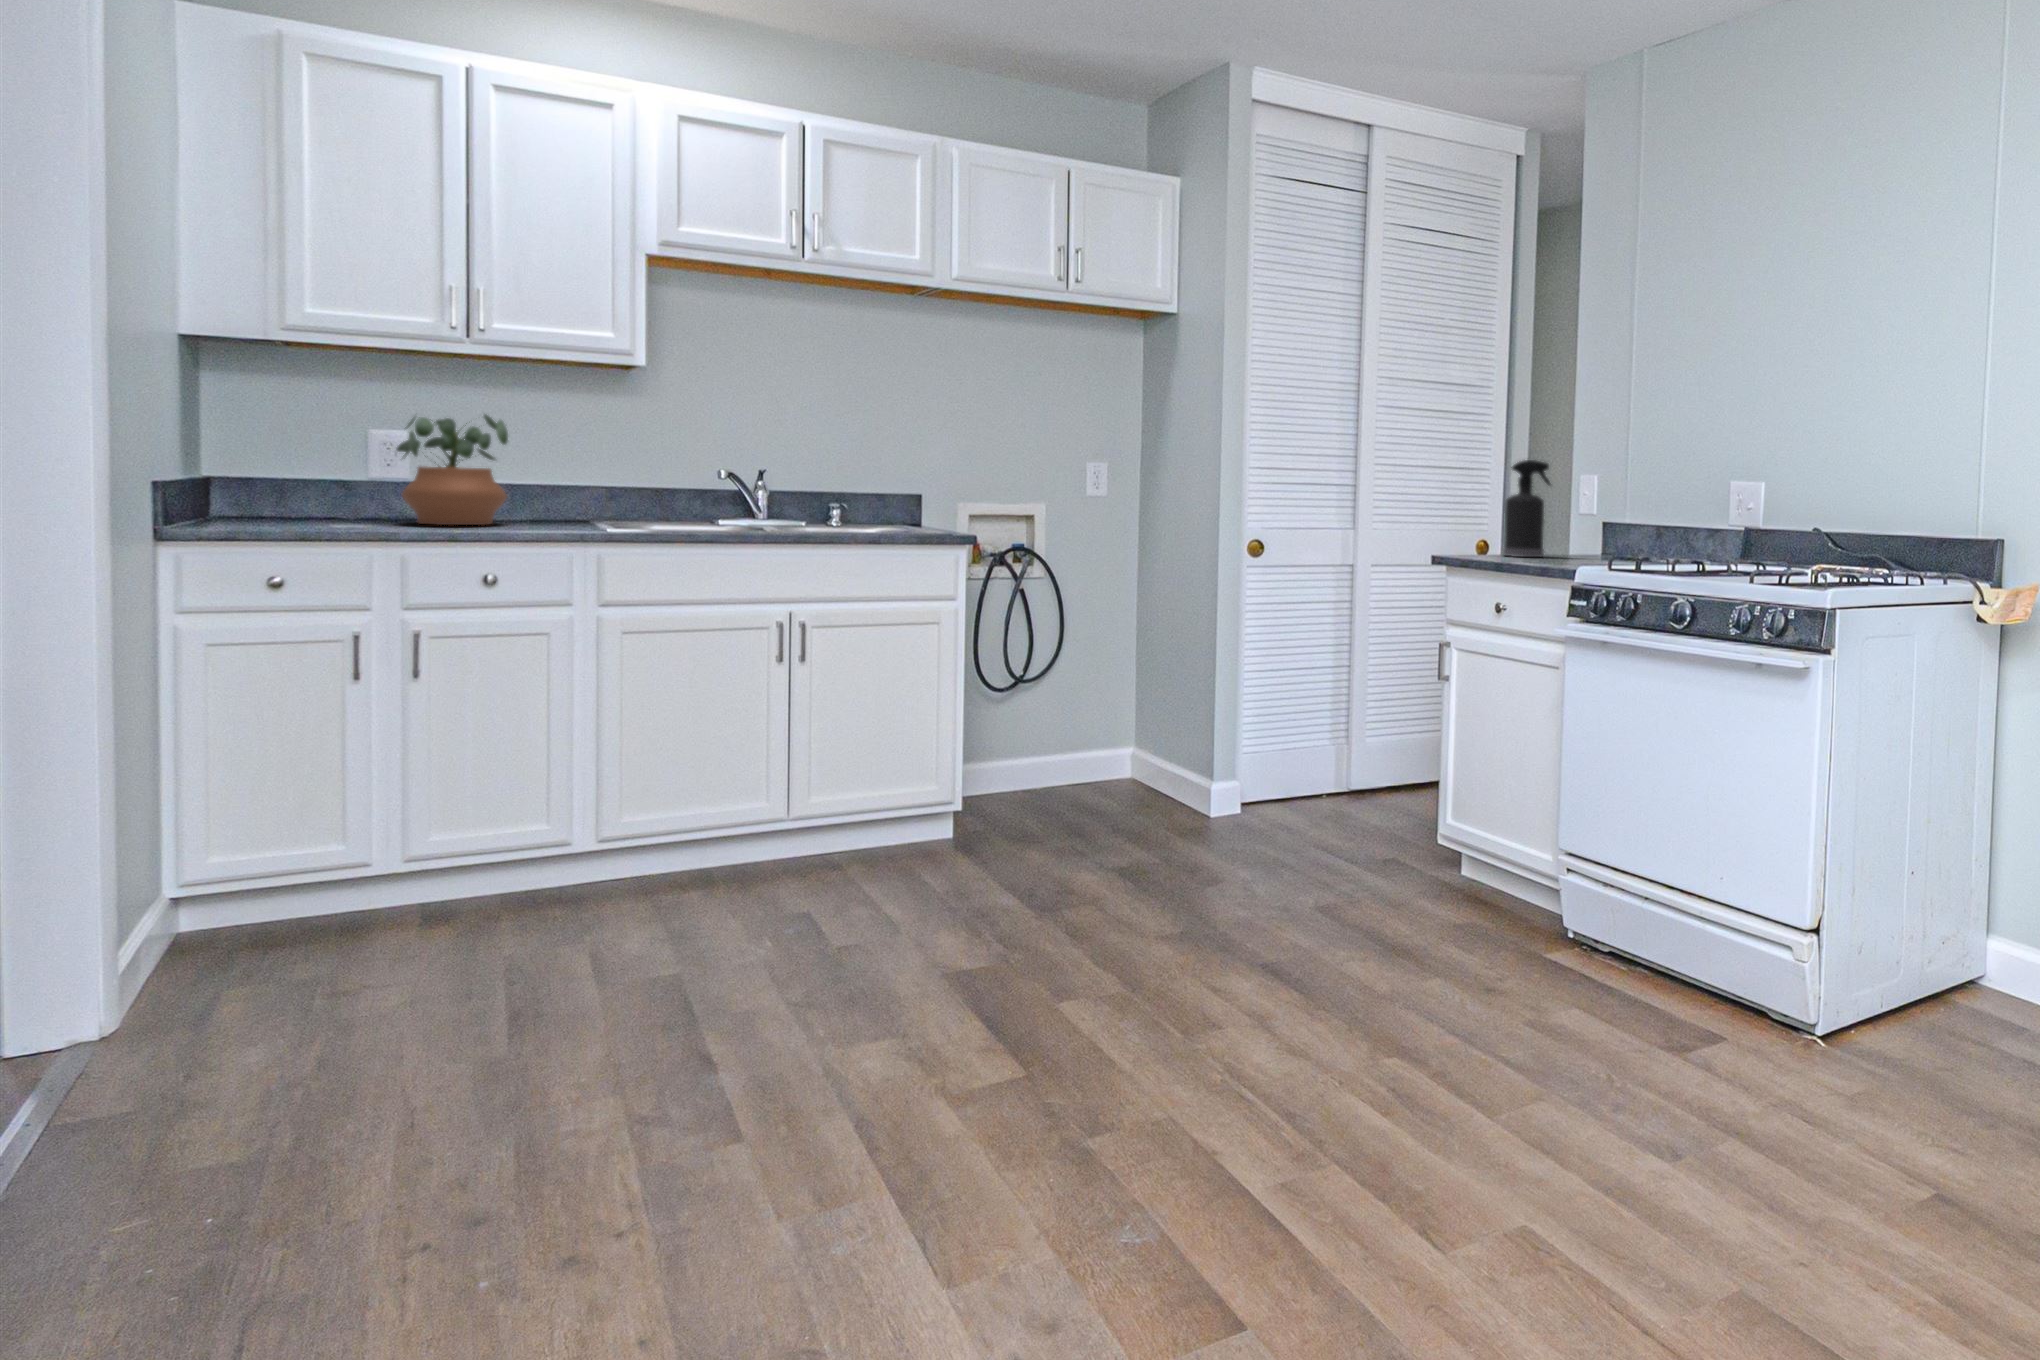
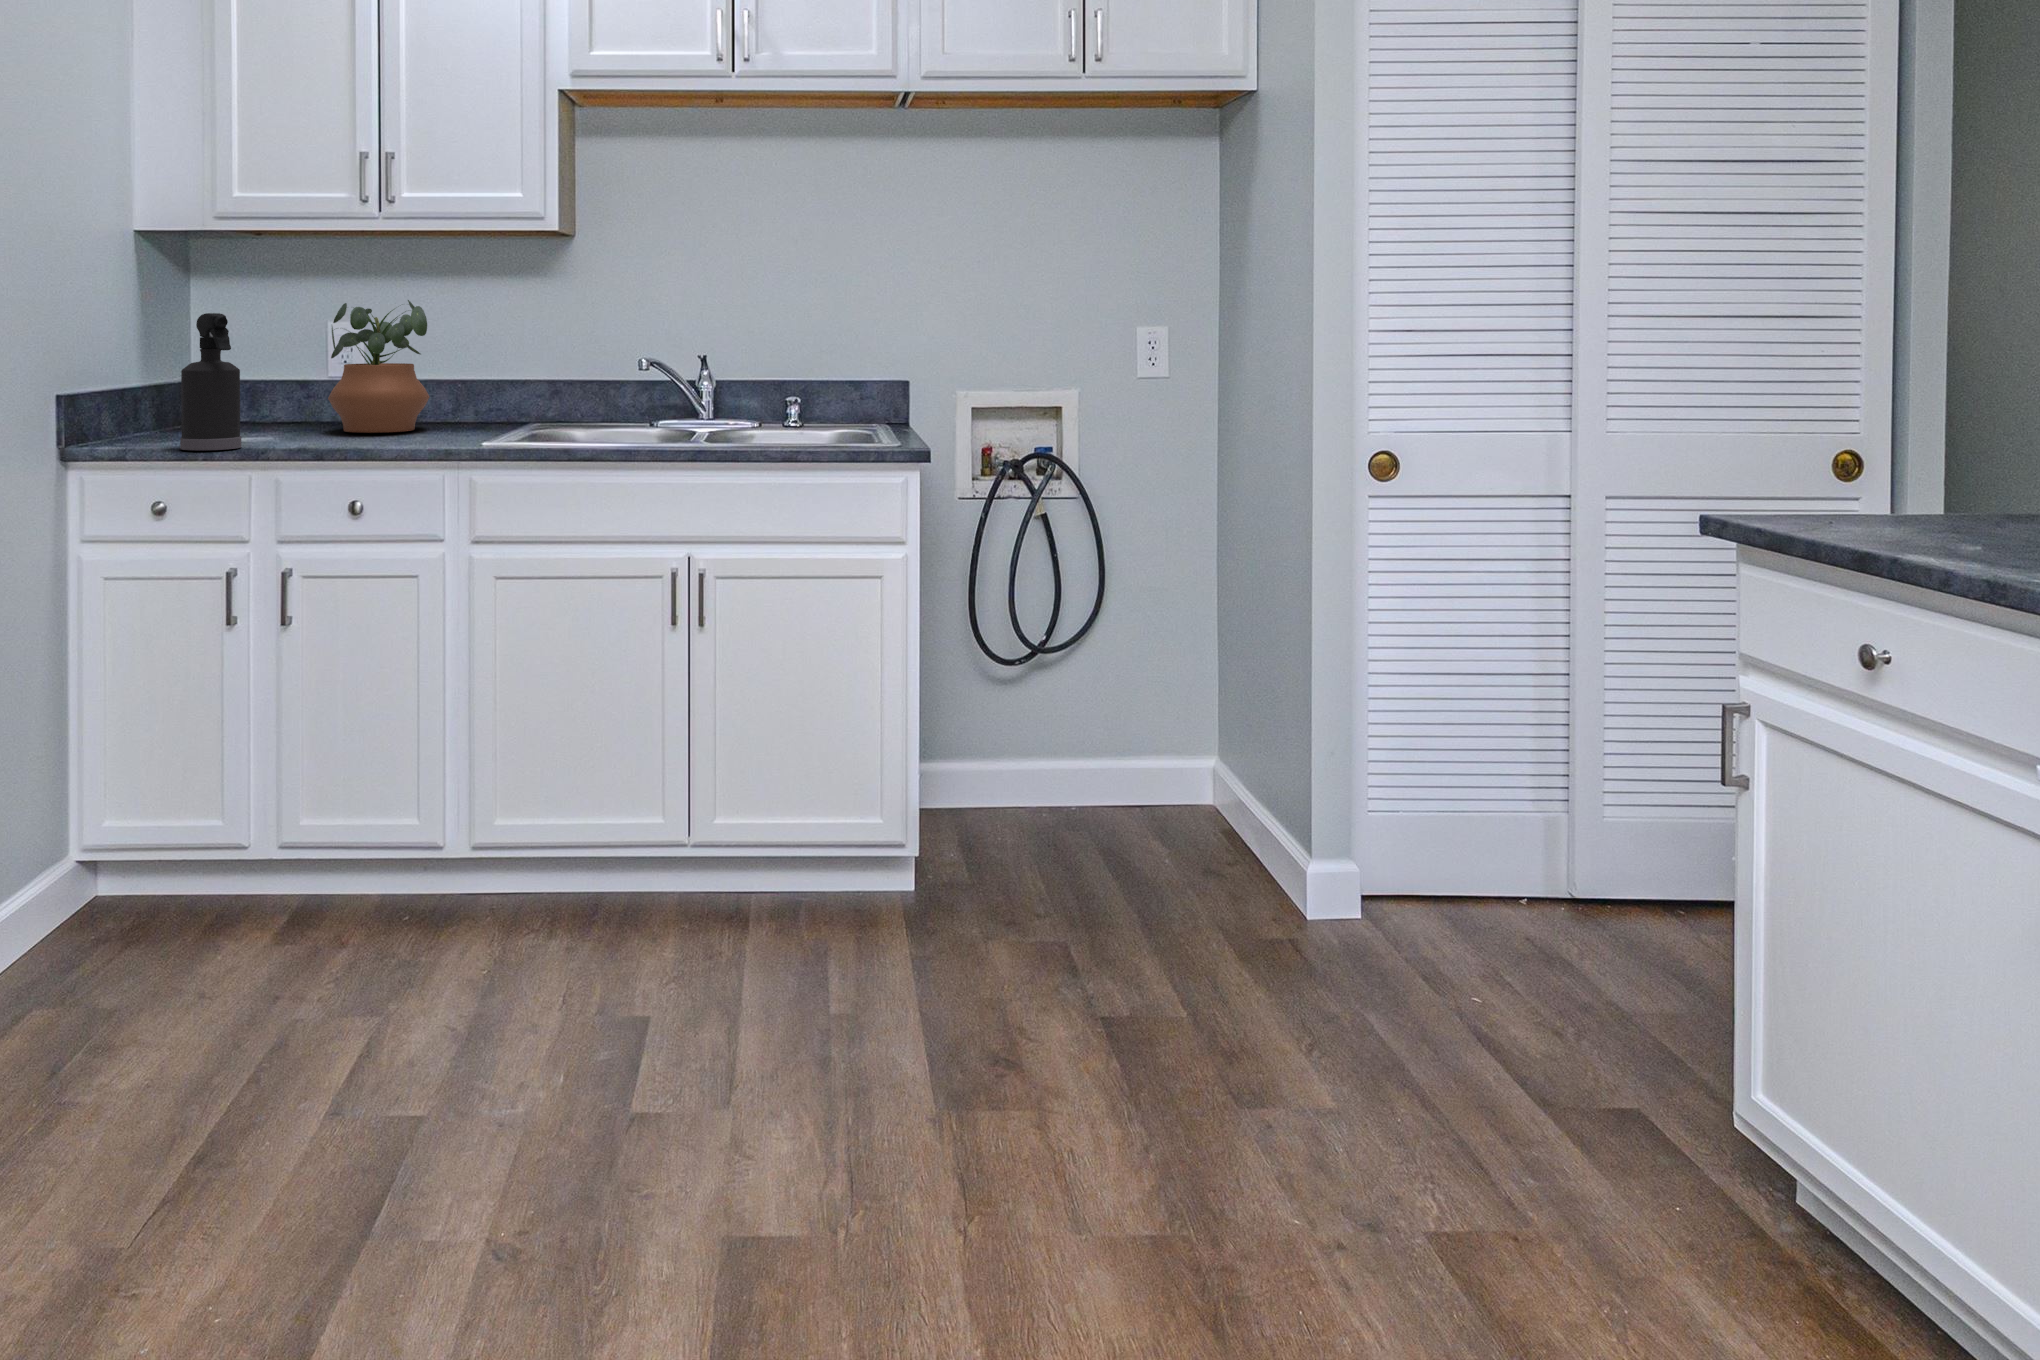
spray bottle: present [1503,460,1551,557] -> present [180,313,242,450]

